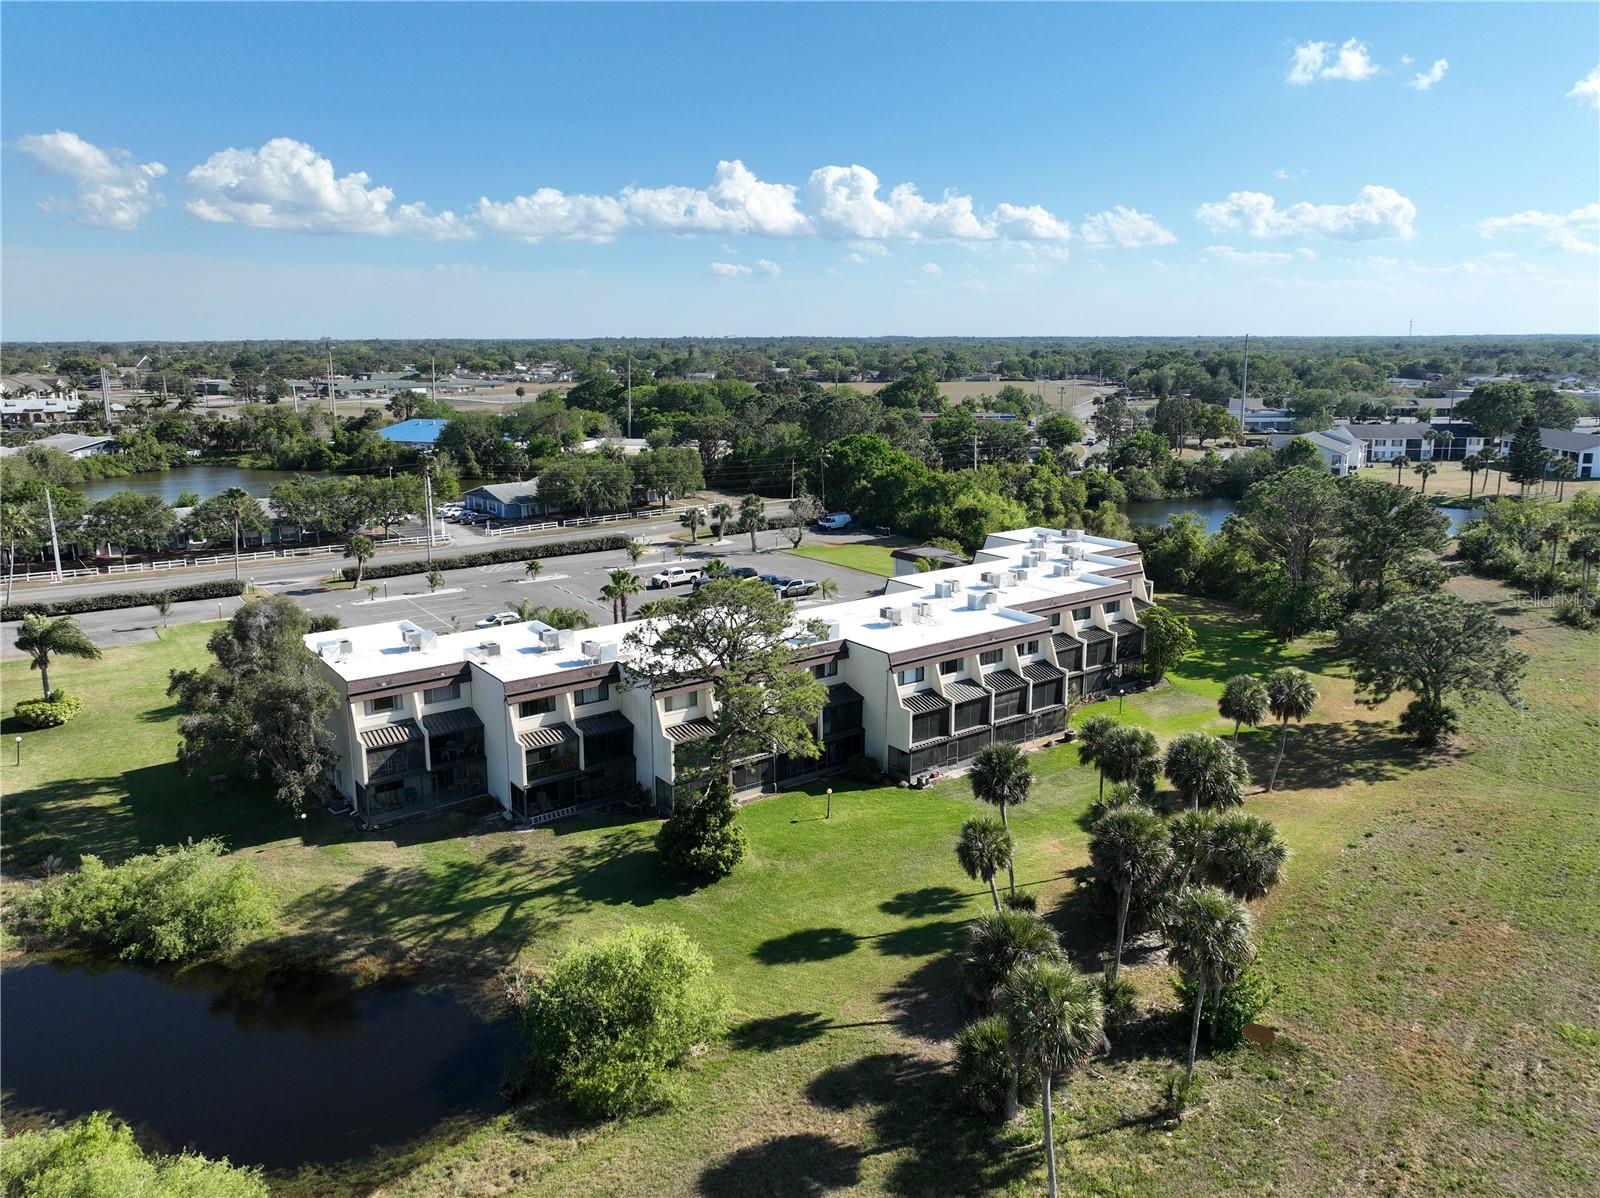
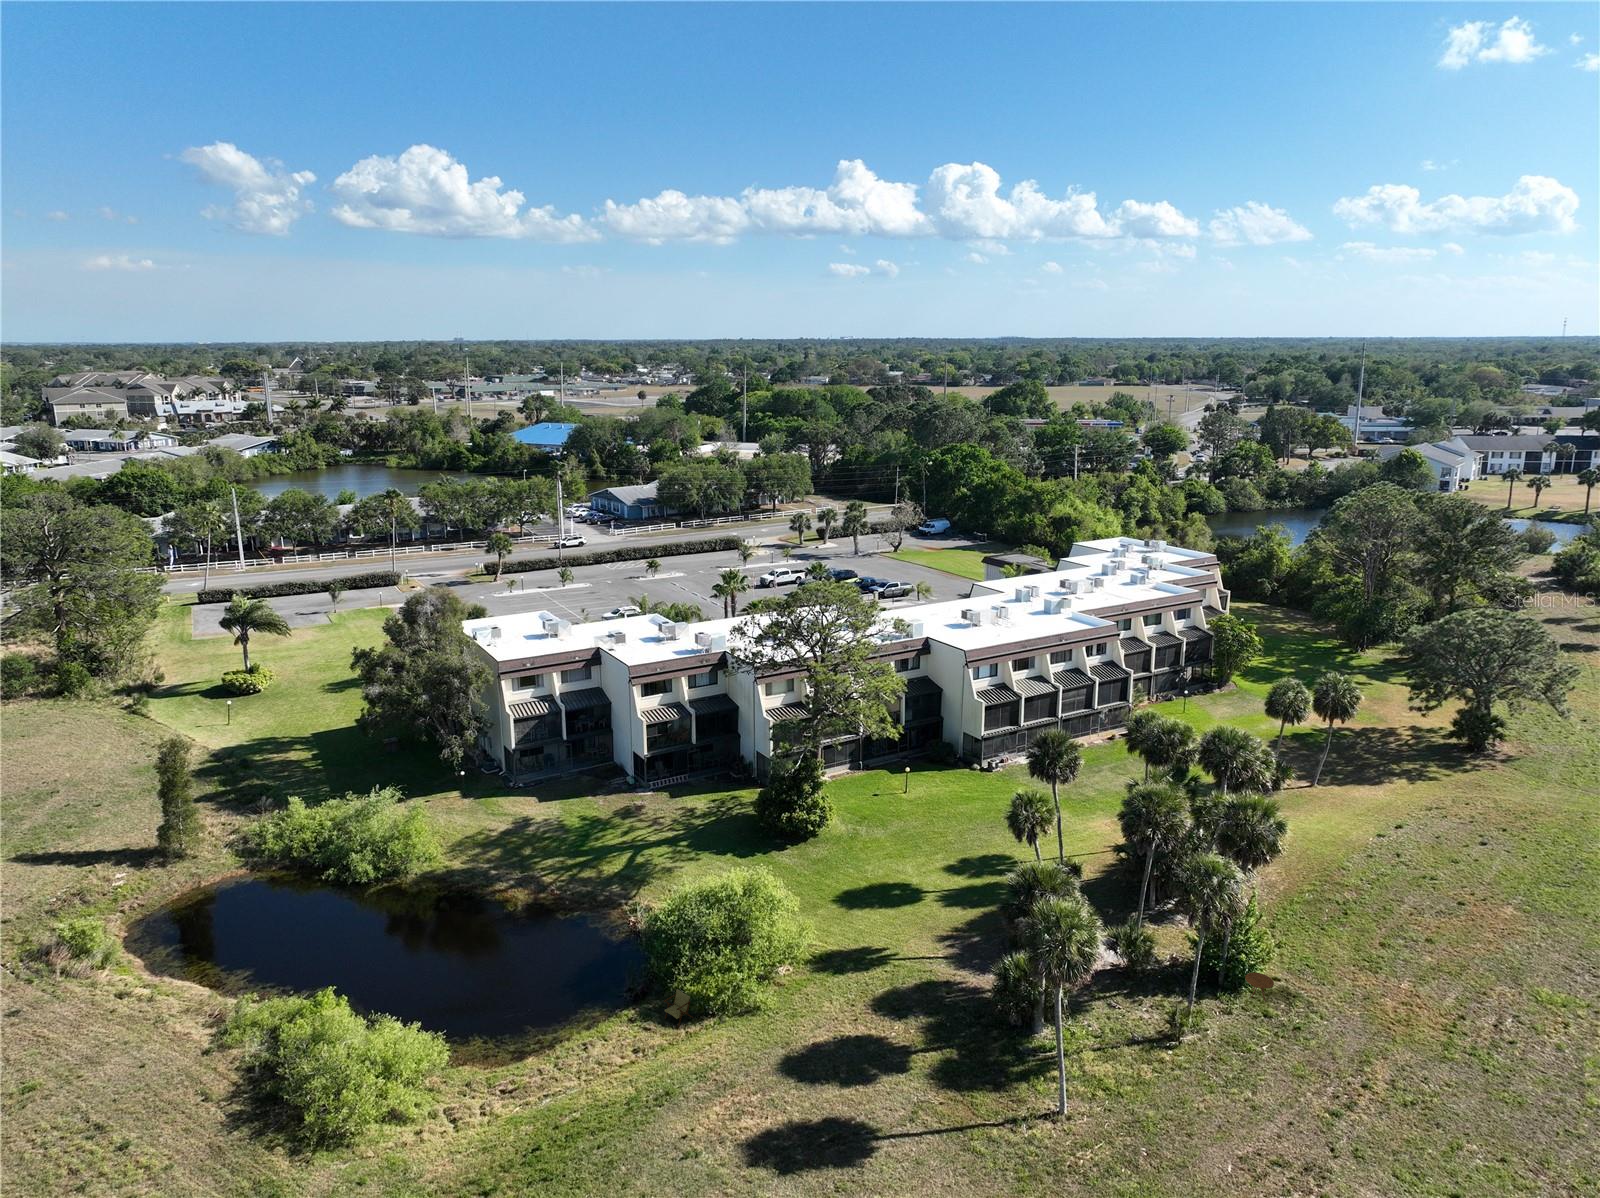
lounge chair: none [548,1088,587,1138] -> present [663,989,693,1027]

